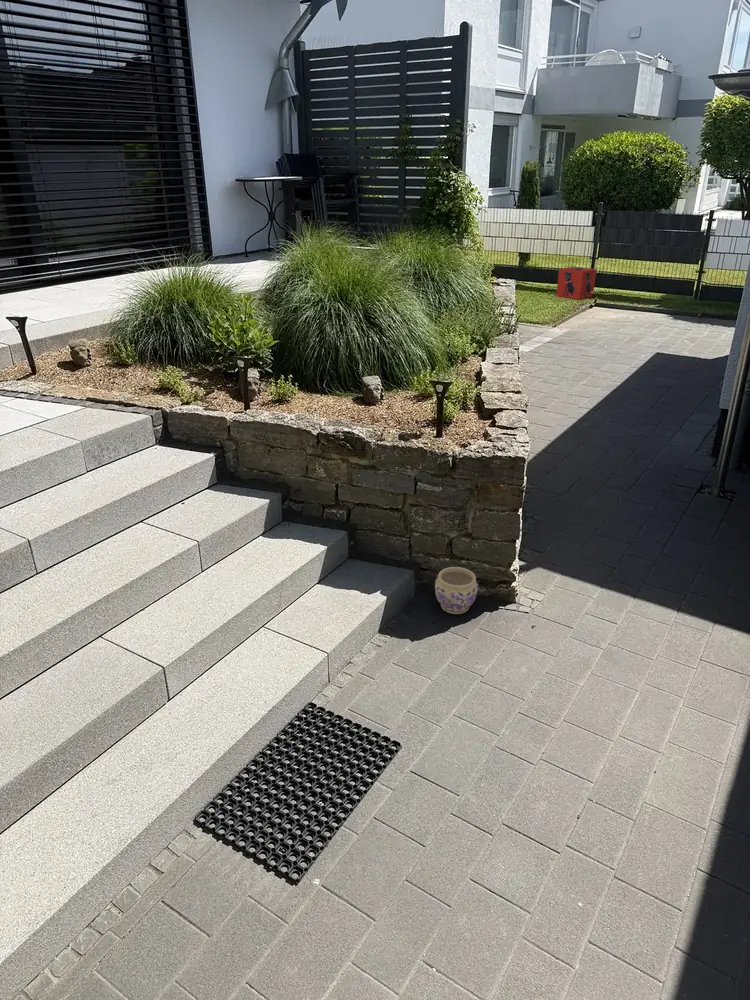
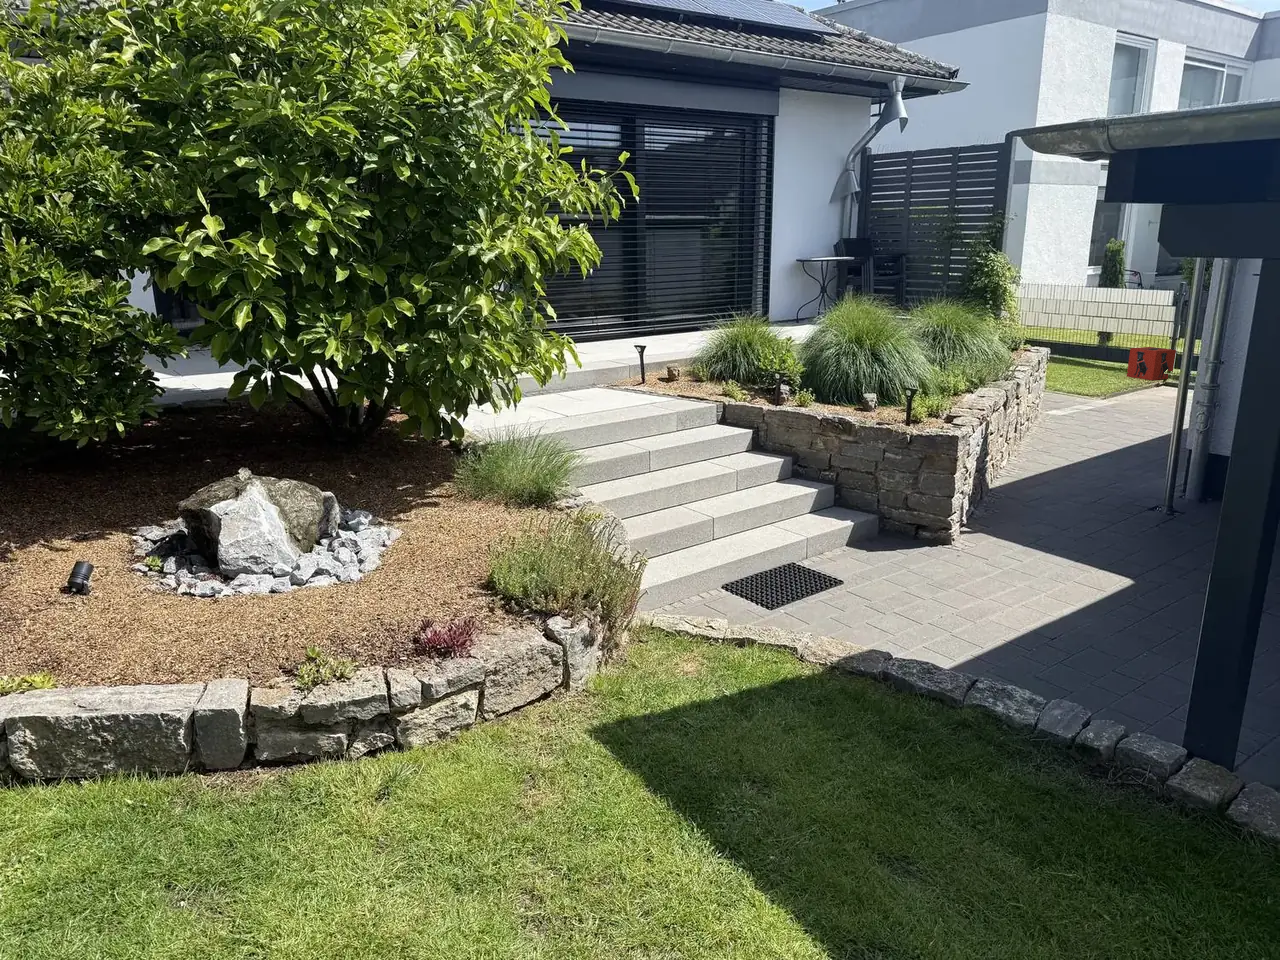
planter: present [435,567,478,615] -> none [890,512,921,542]

